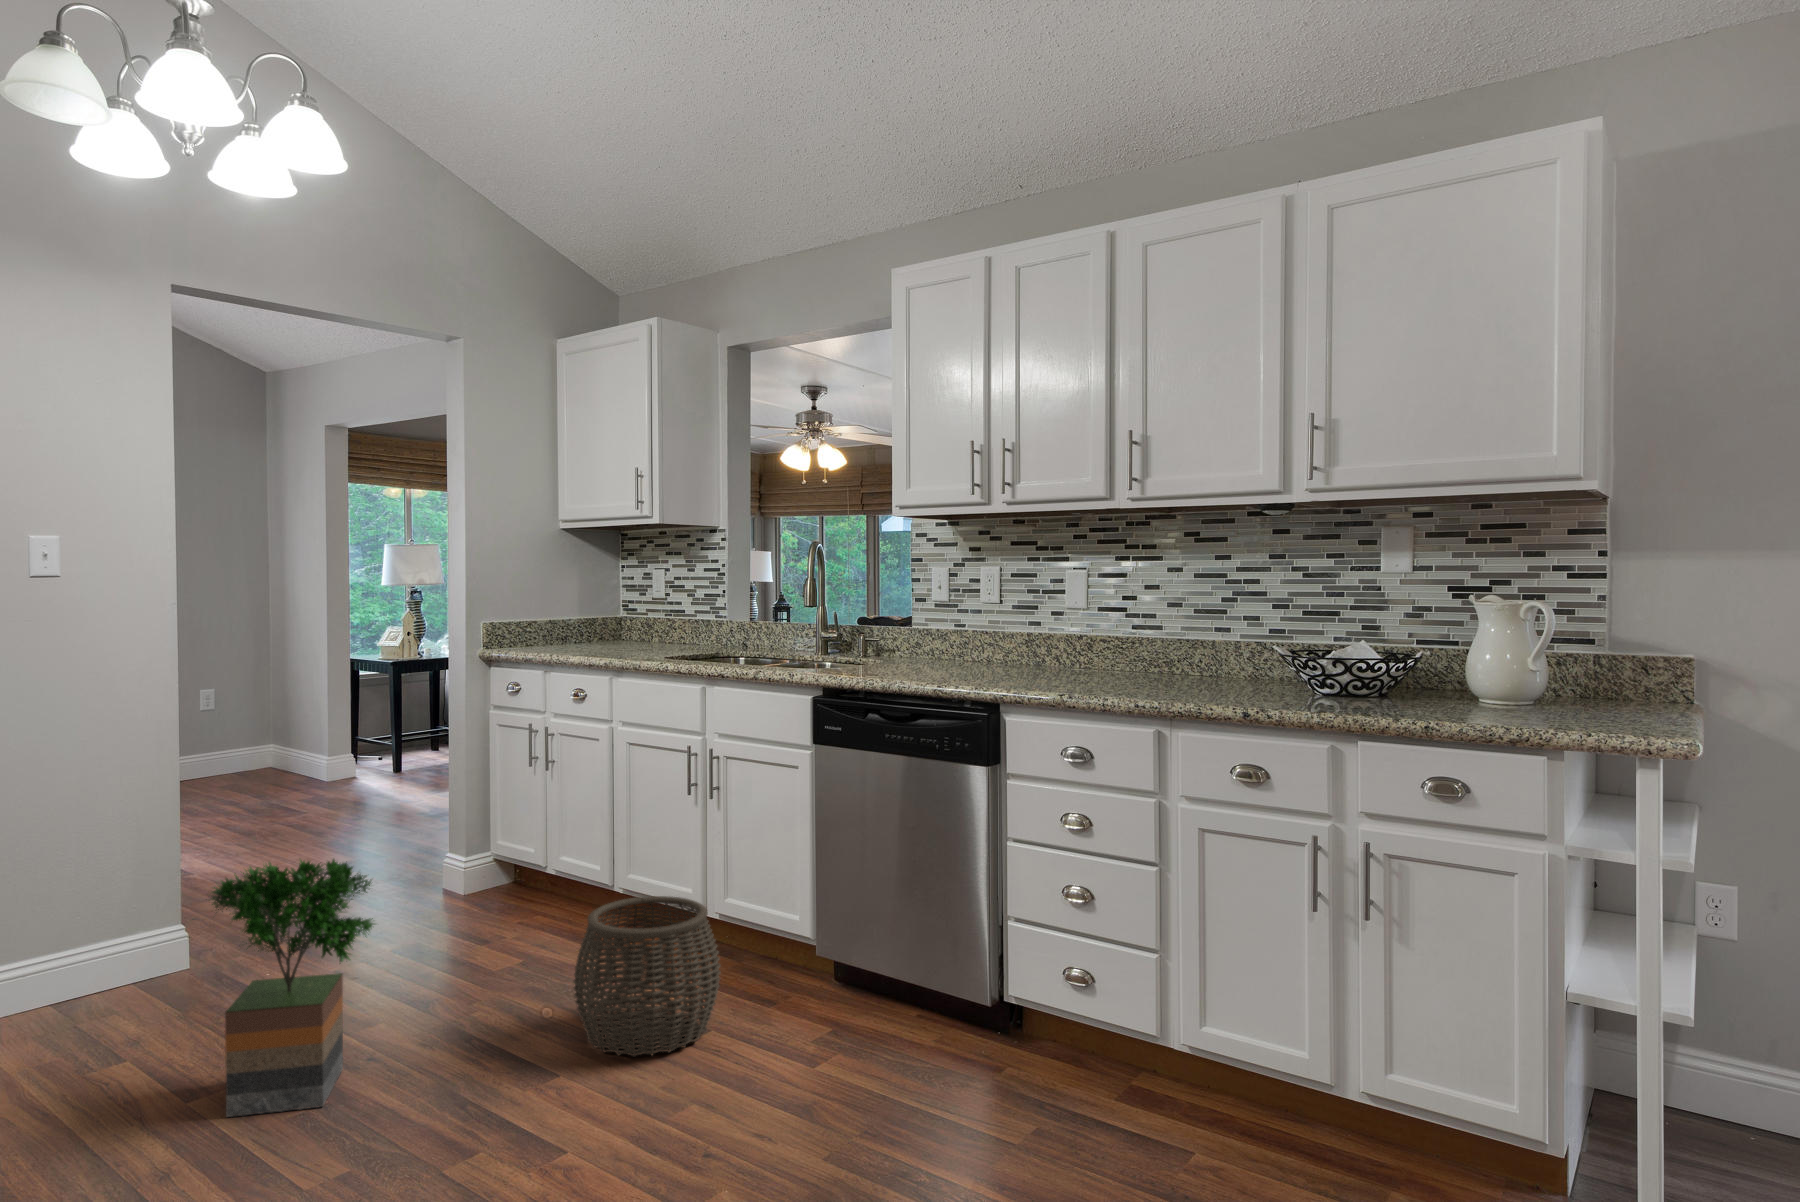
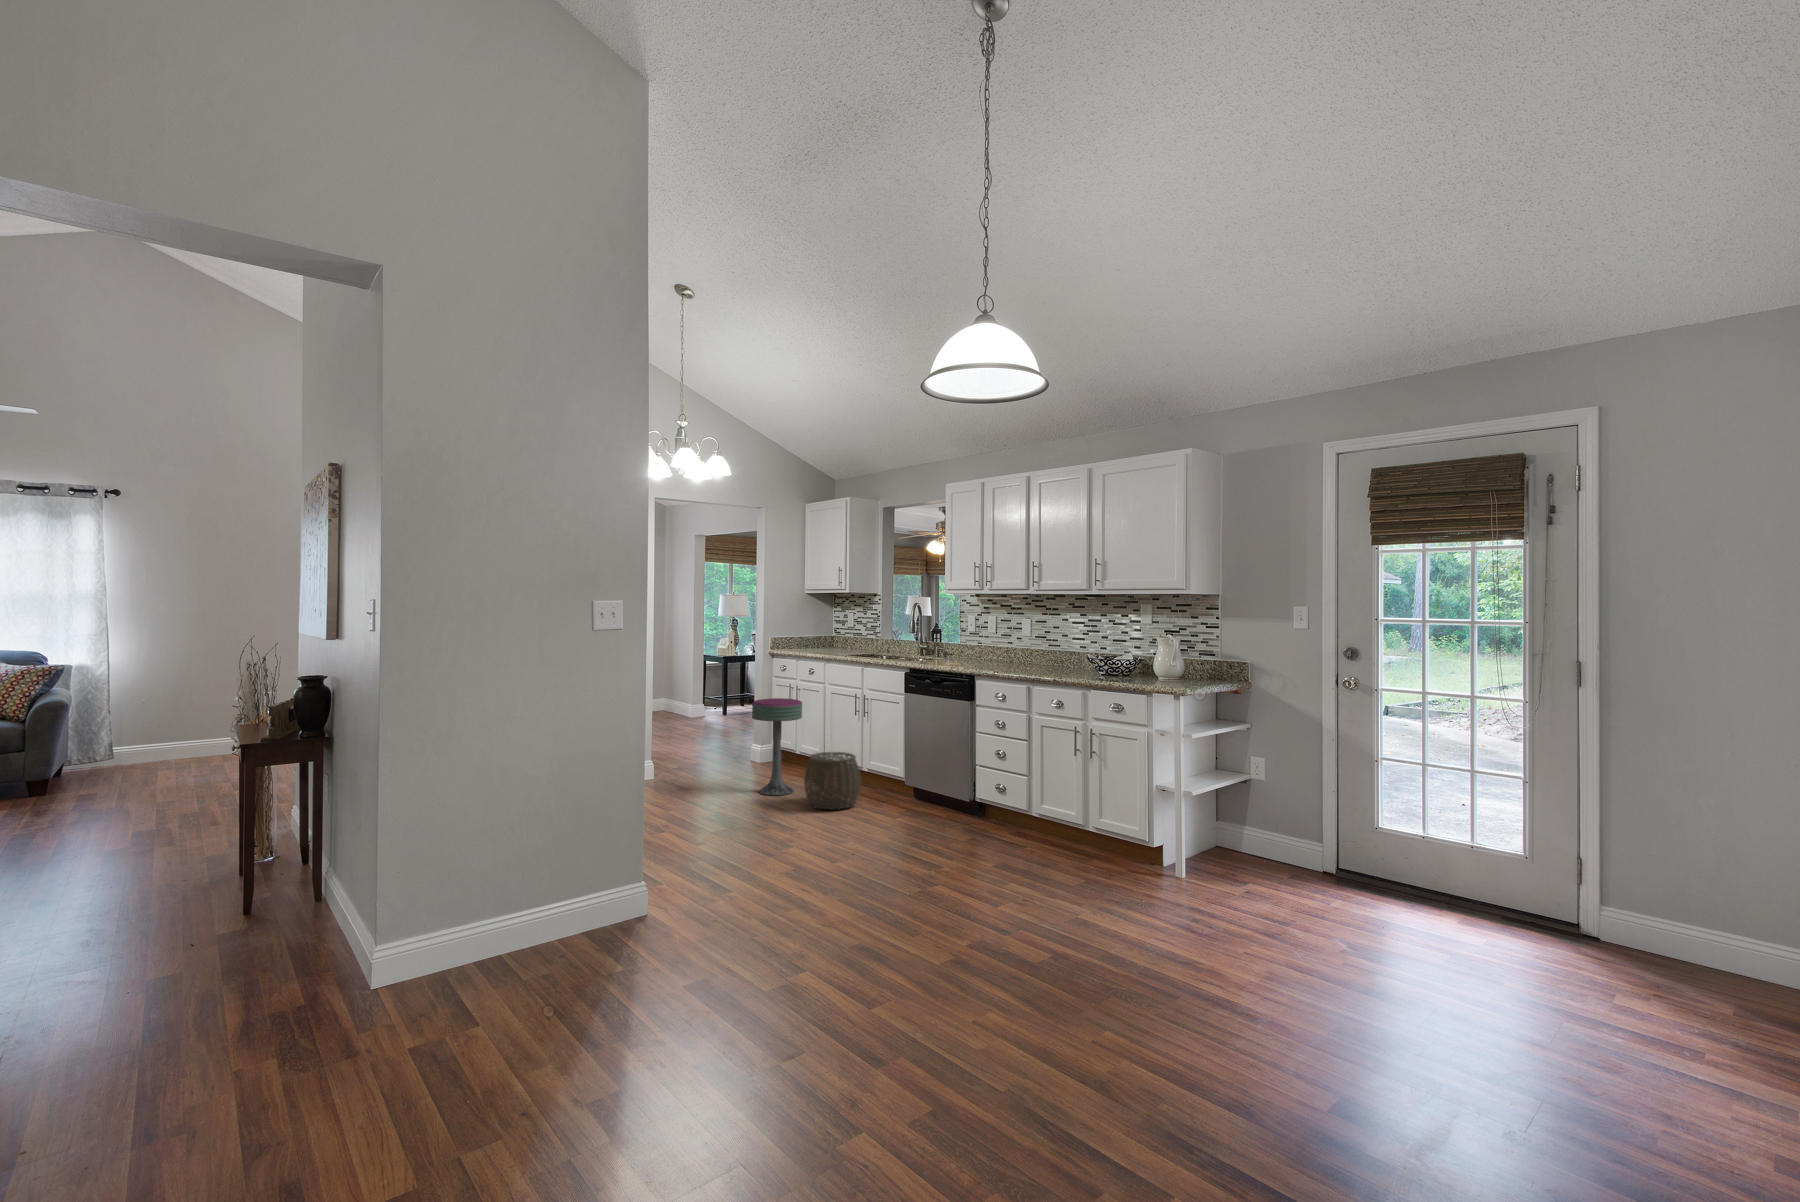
bar stool: none [434,766,564,1010] -> present [752,698,802,795]
potted tree: present [211,859,375,1117] -> none [676,725,734,814]

